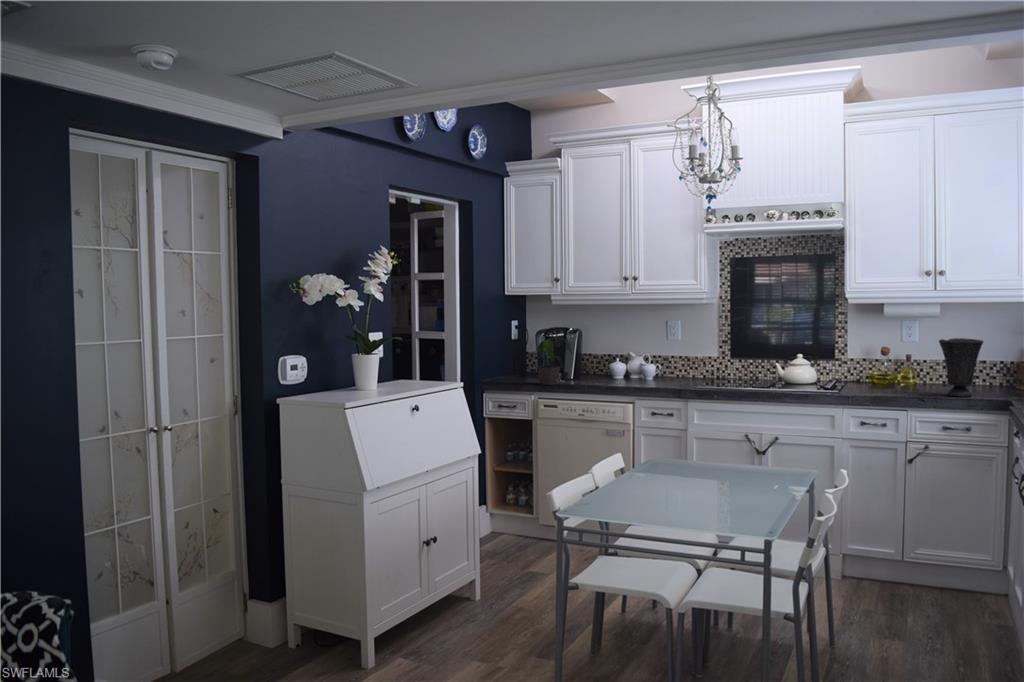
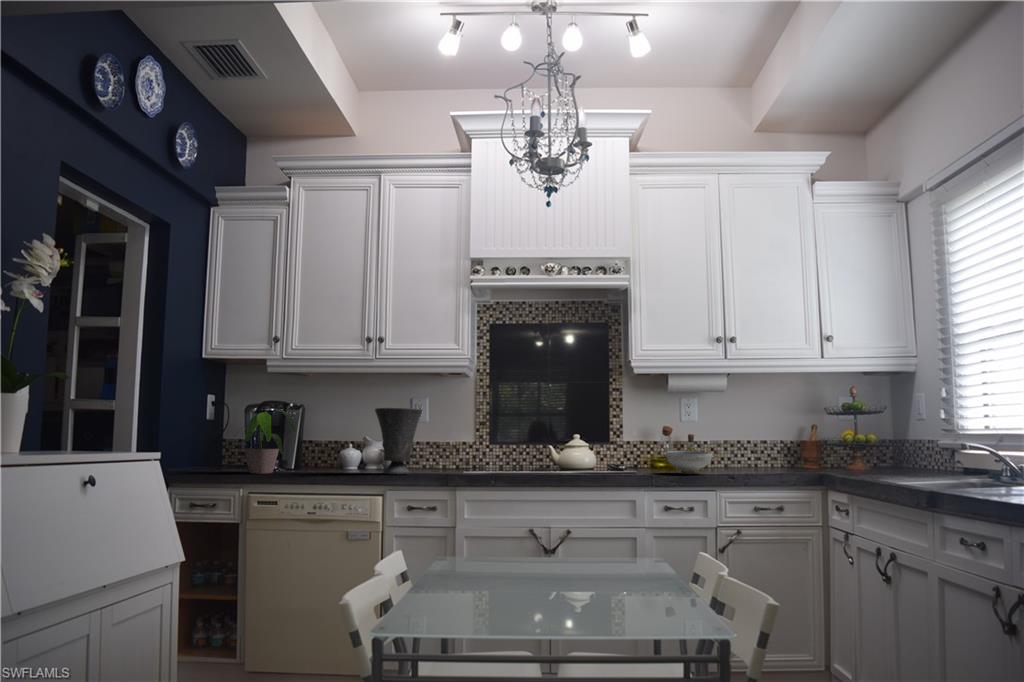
vase: present [939,338,983,397] -> present [375,408,422,474]
ceramic bowl: none [861,374,901,395] -> present [666,451,712,474]

